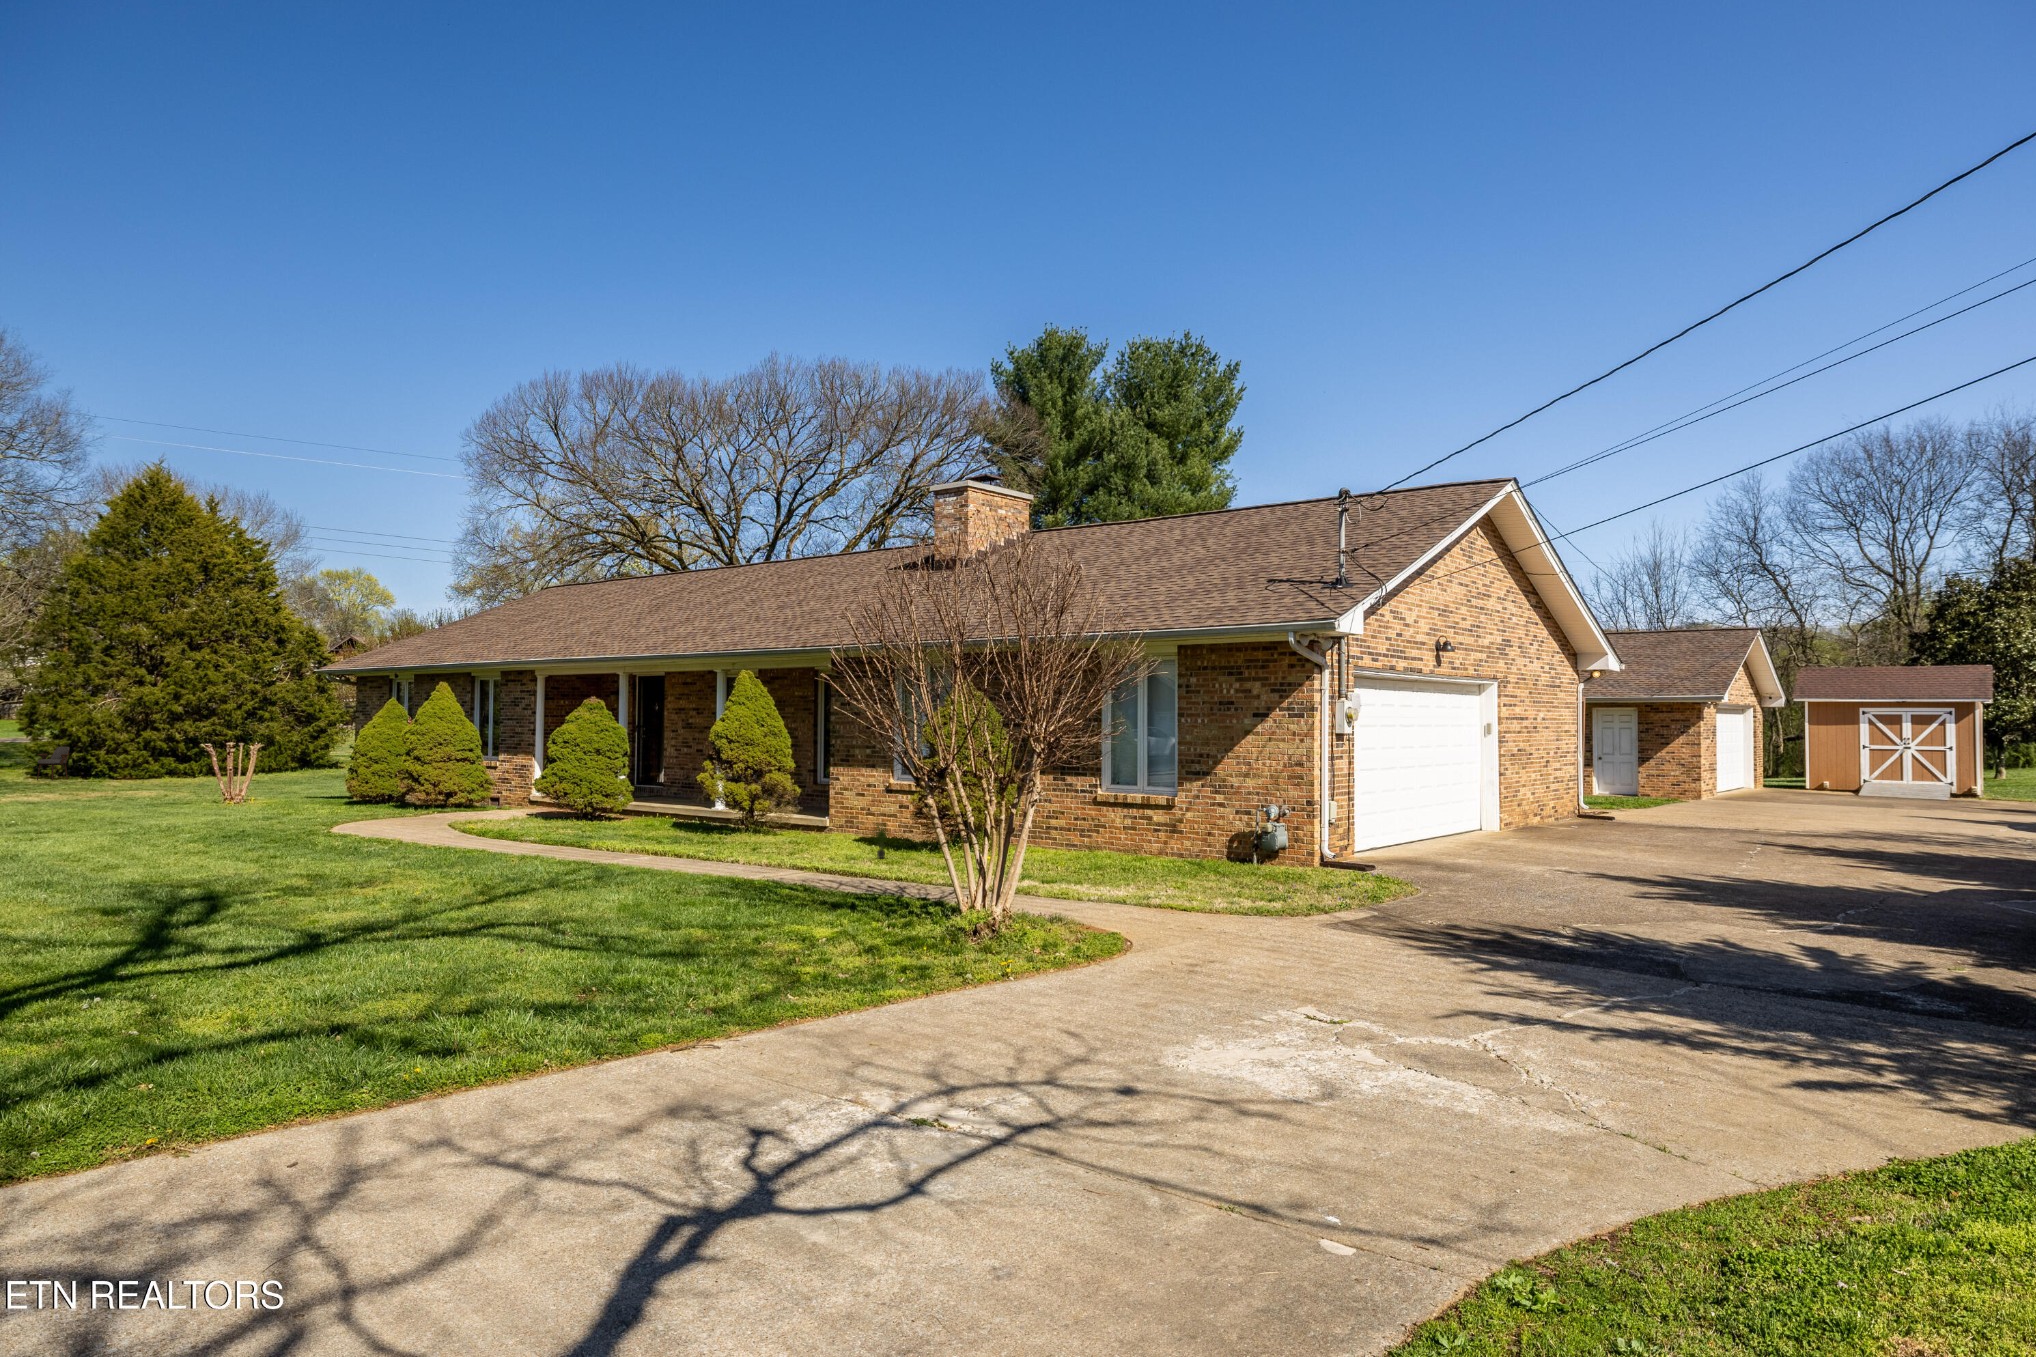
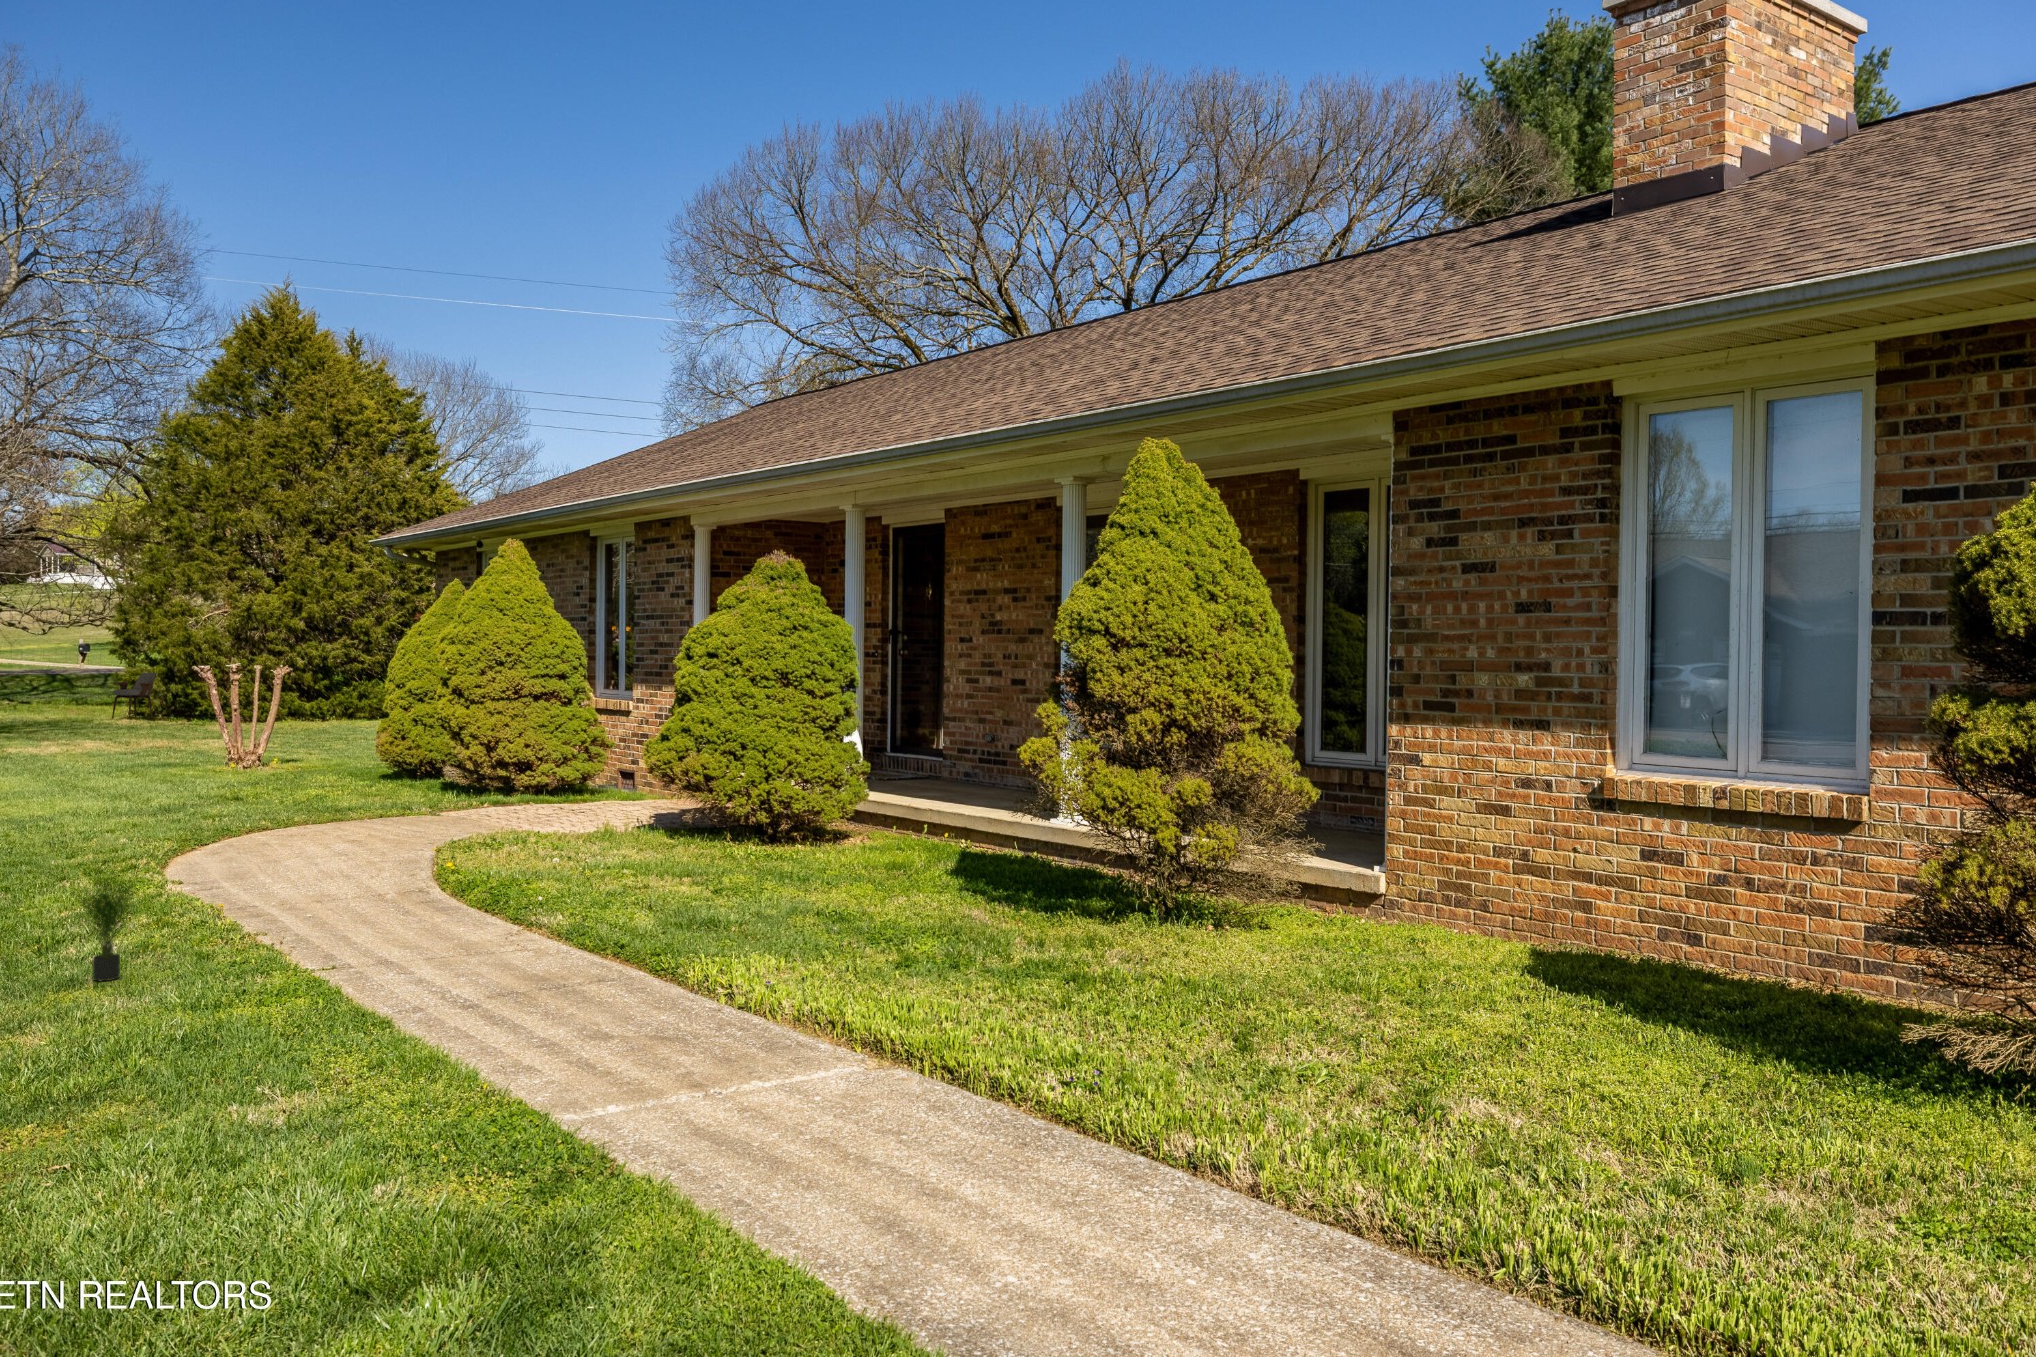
potted plant: present [873,826,887,858] -> present [73,874,136,981]

